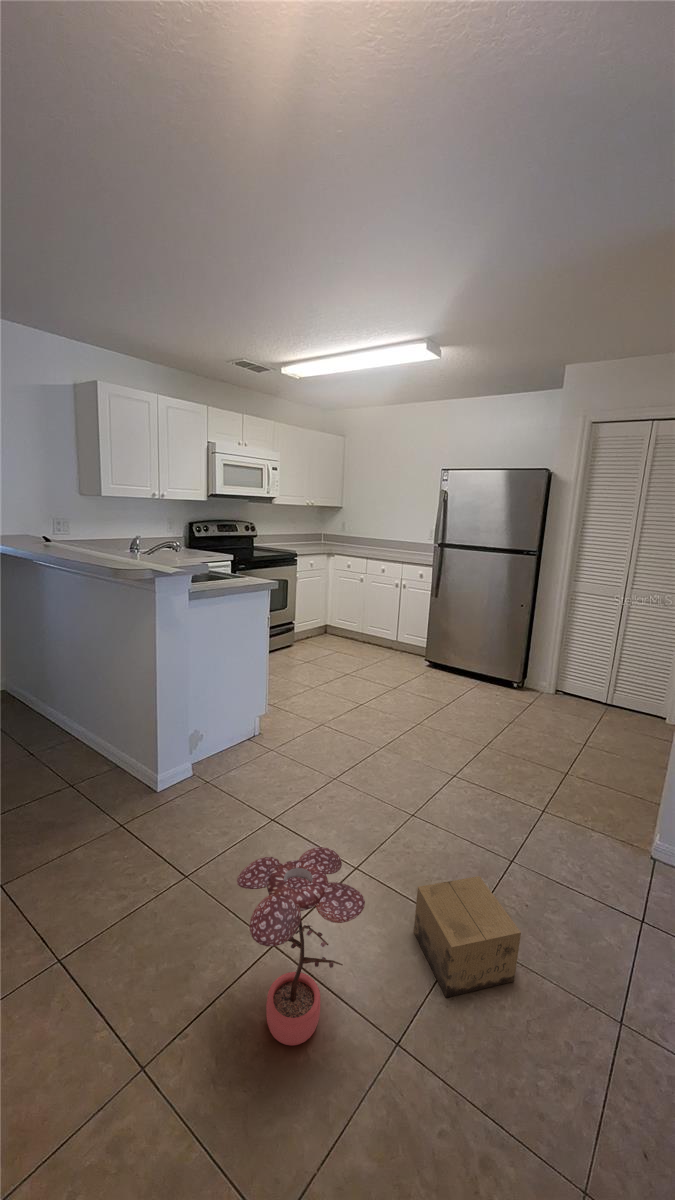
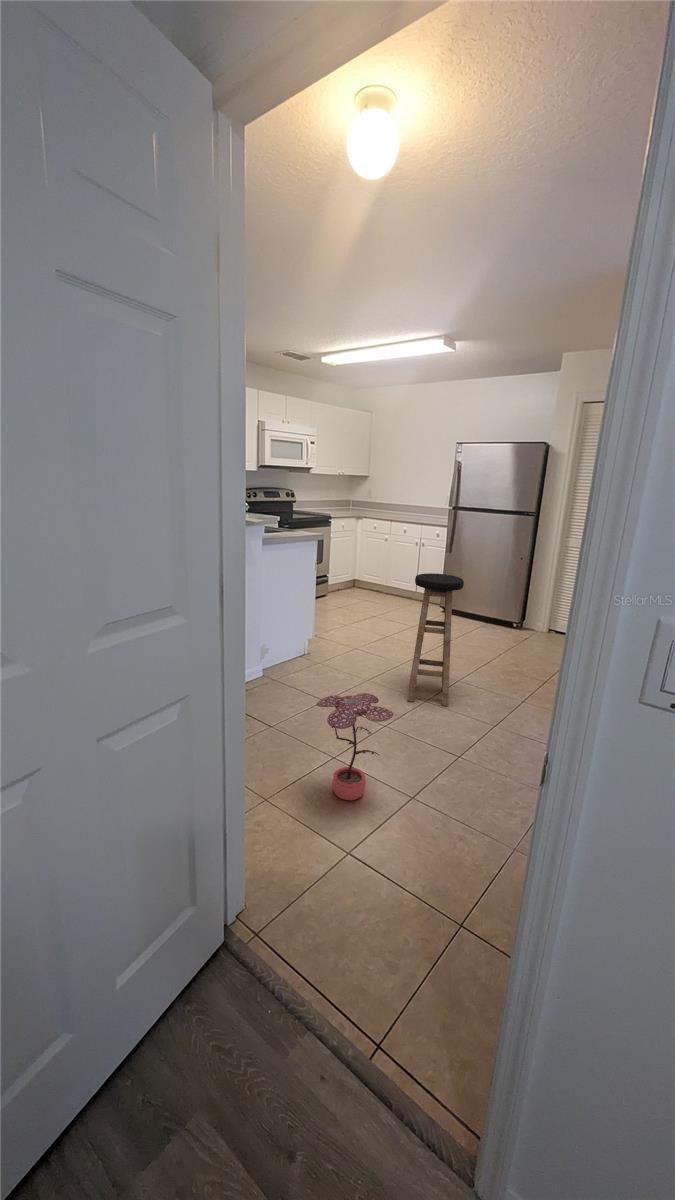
bar stool: none [388,635,462,819] -> present [408,573,464,706]
cardboard box: present [414,876,521,998] -> none [423,726,491,787]

